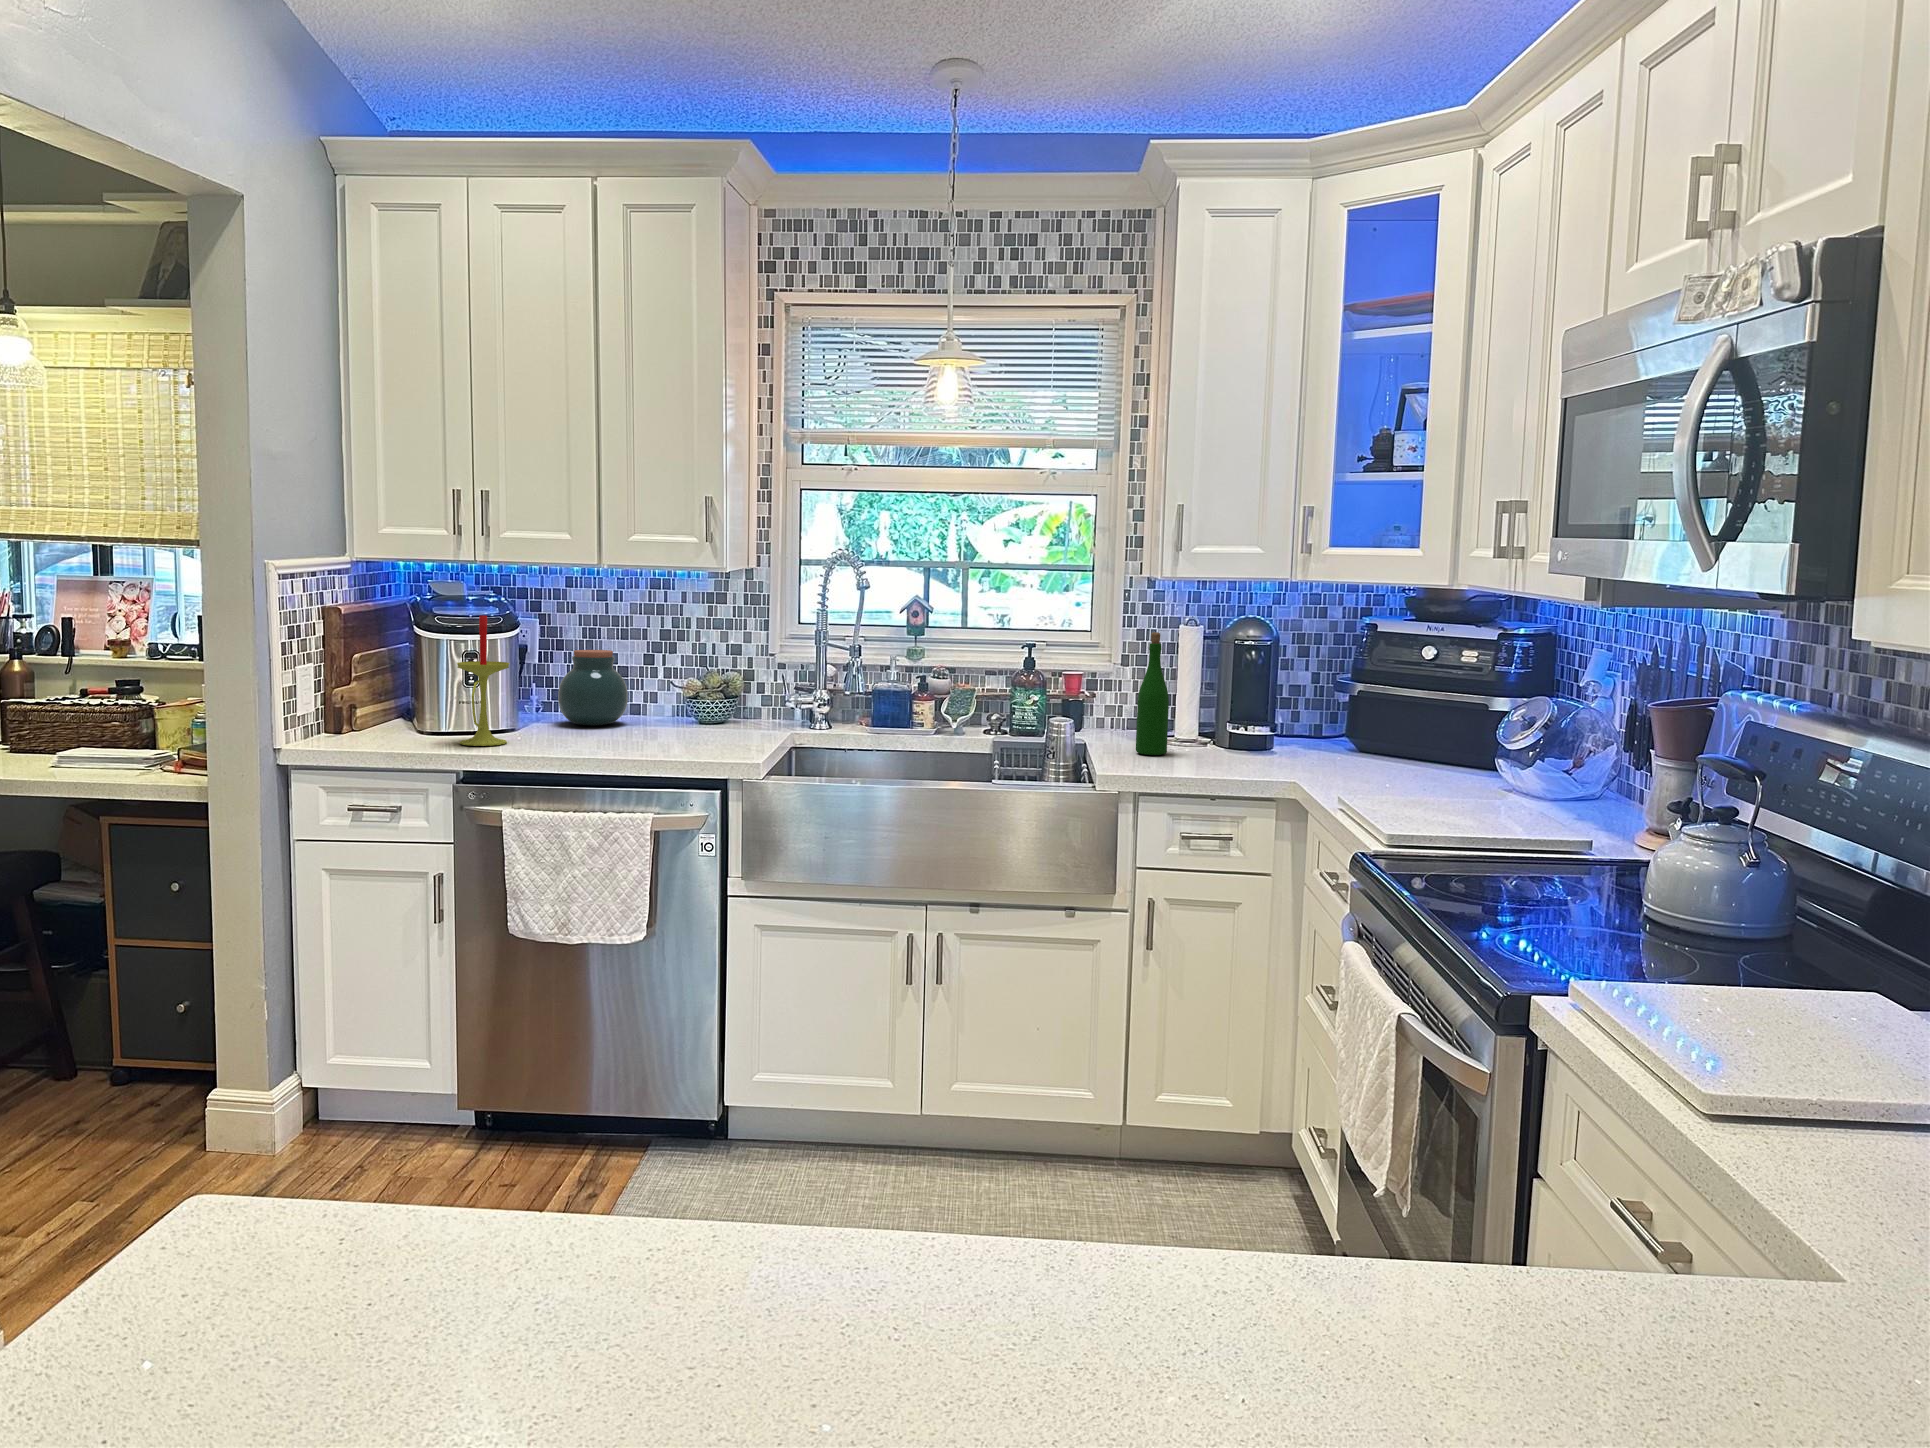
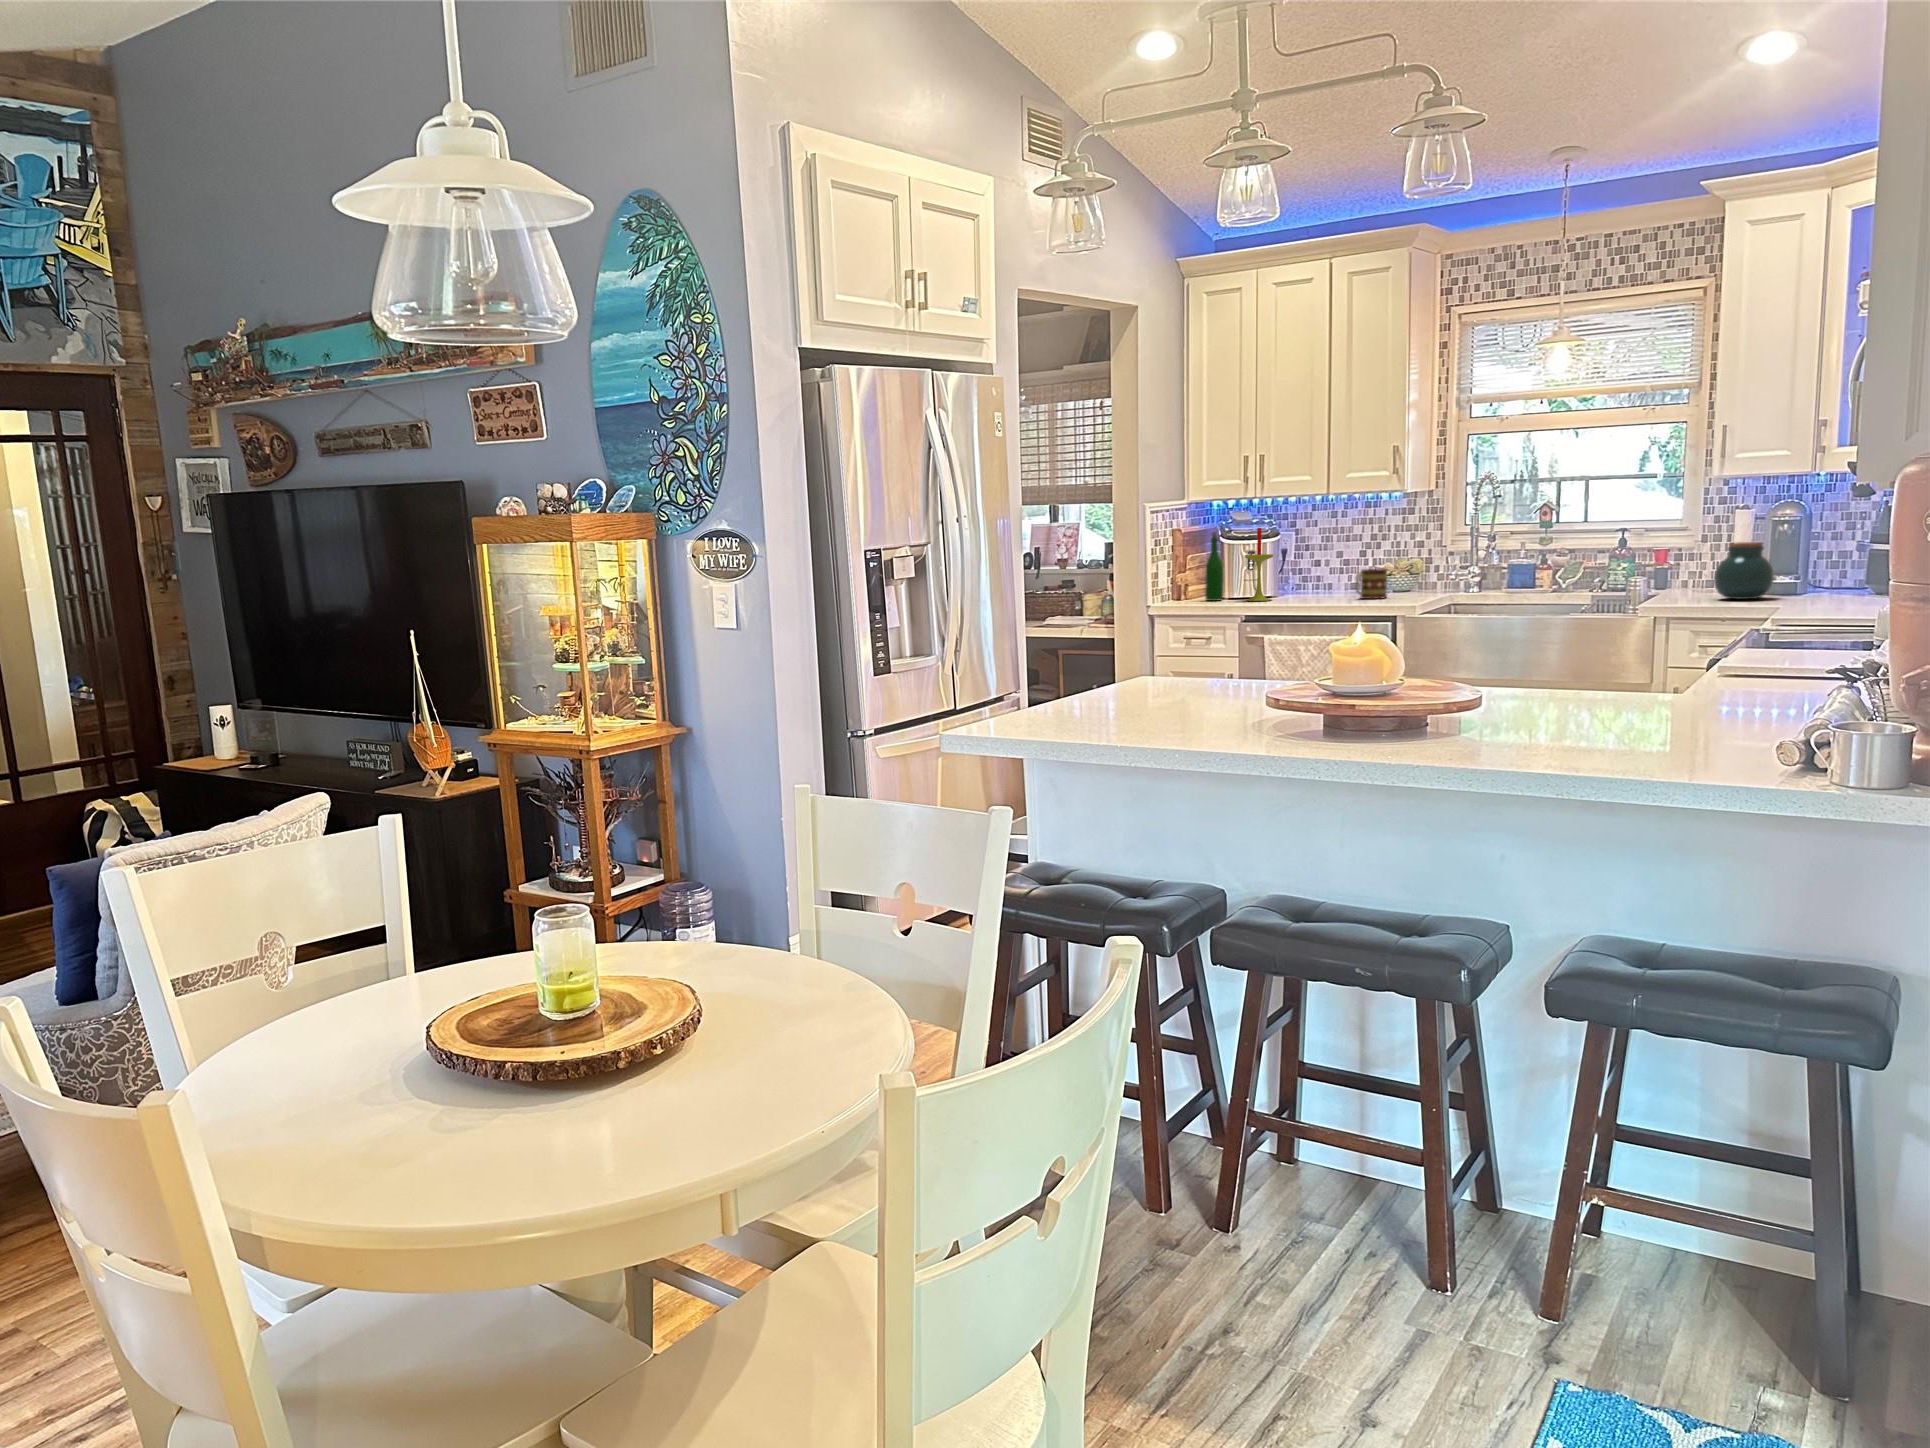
wine bottle: present [1136,632,1169,755] -> present [1205,532,1223,601]
jar: present [558,650,628,725] -> present [1714,542,1774,599]
mug: none [652,691,701,743] -> present [1356,569,1387,599]

